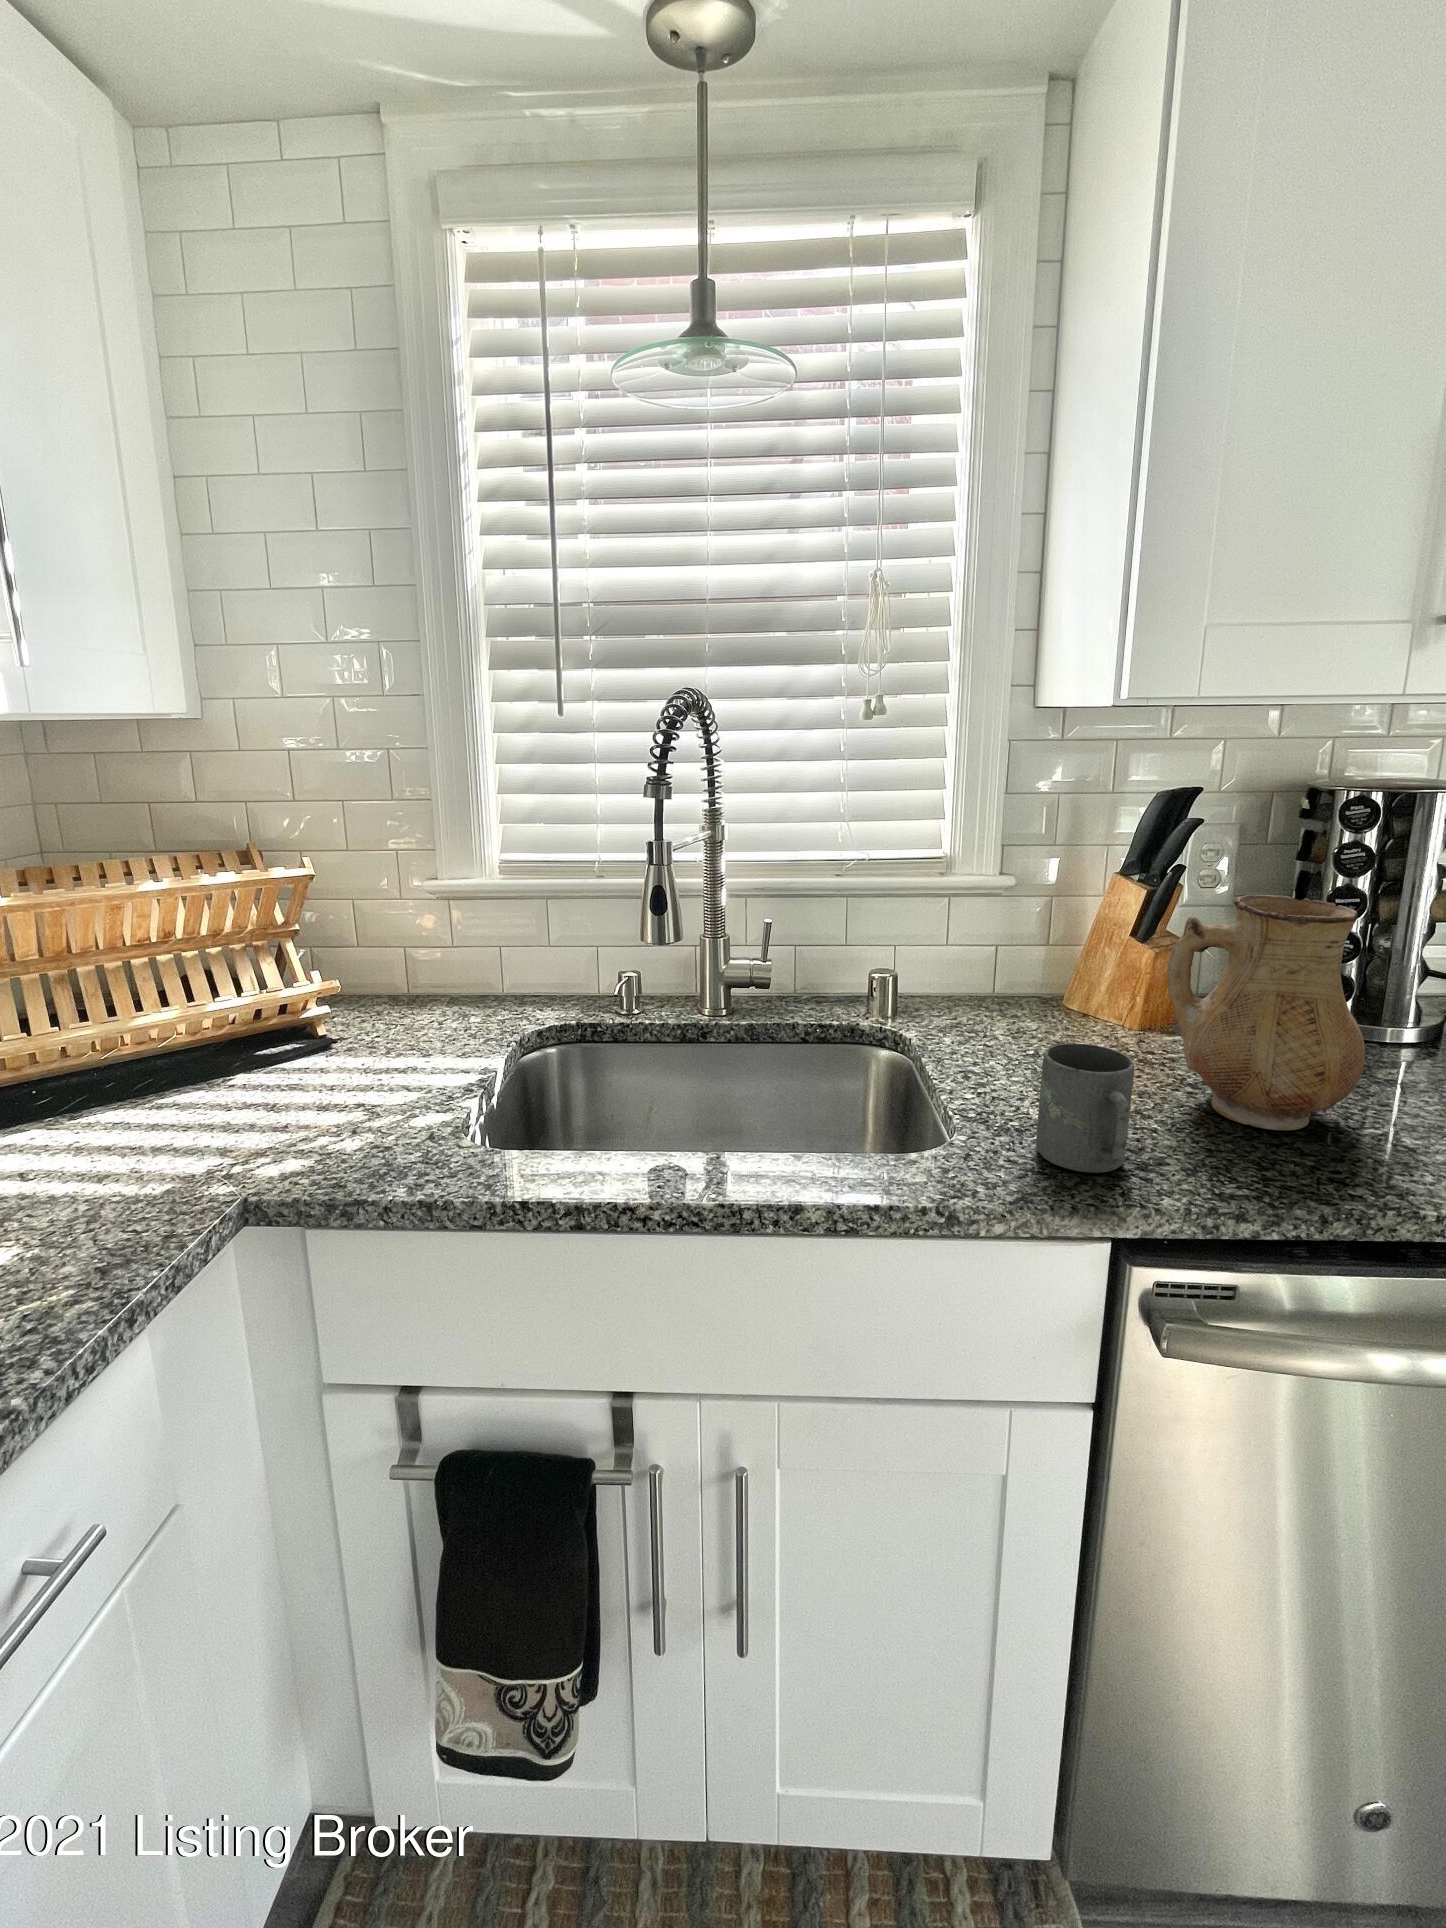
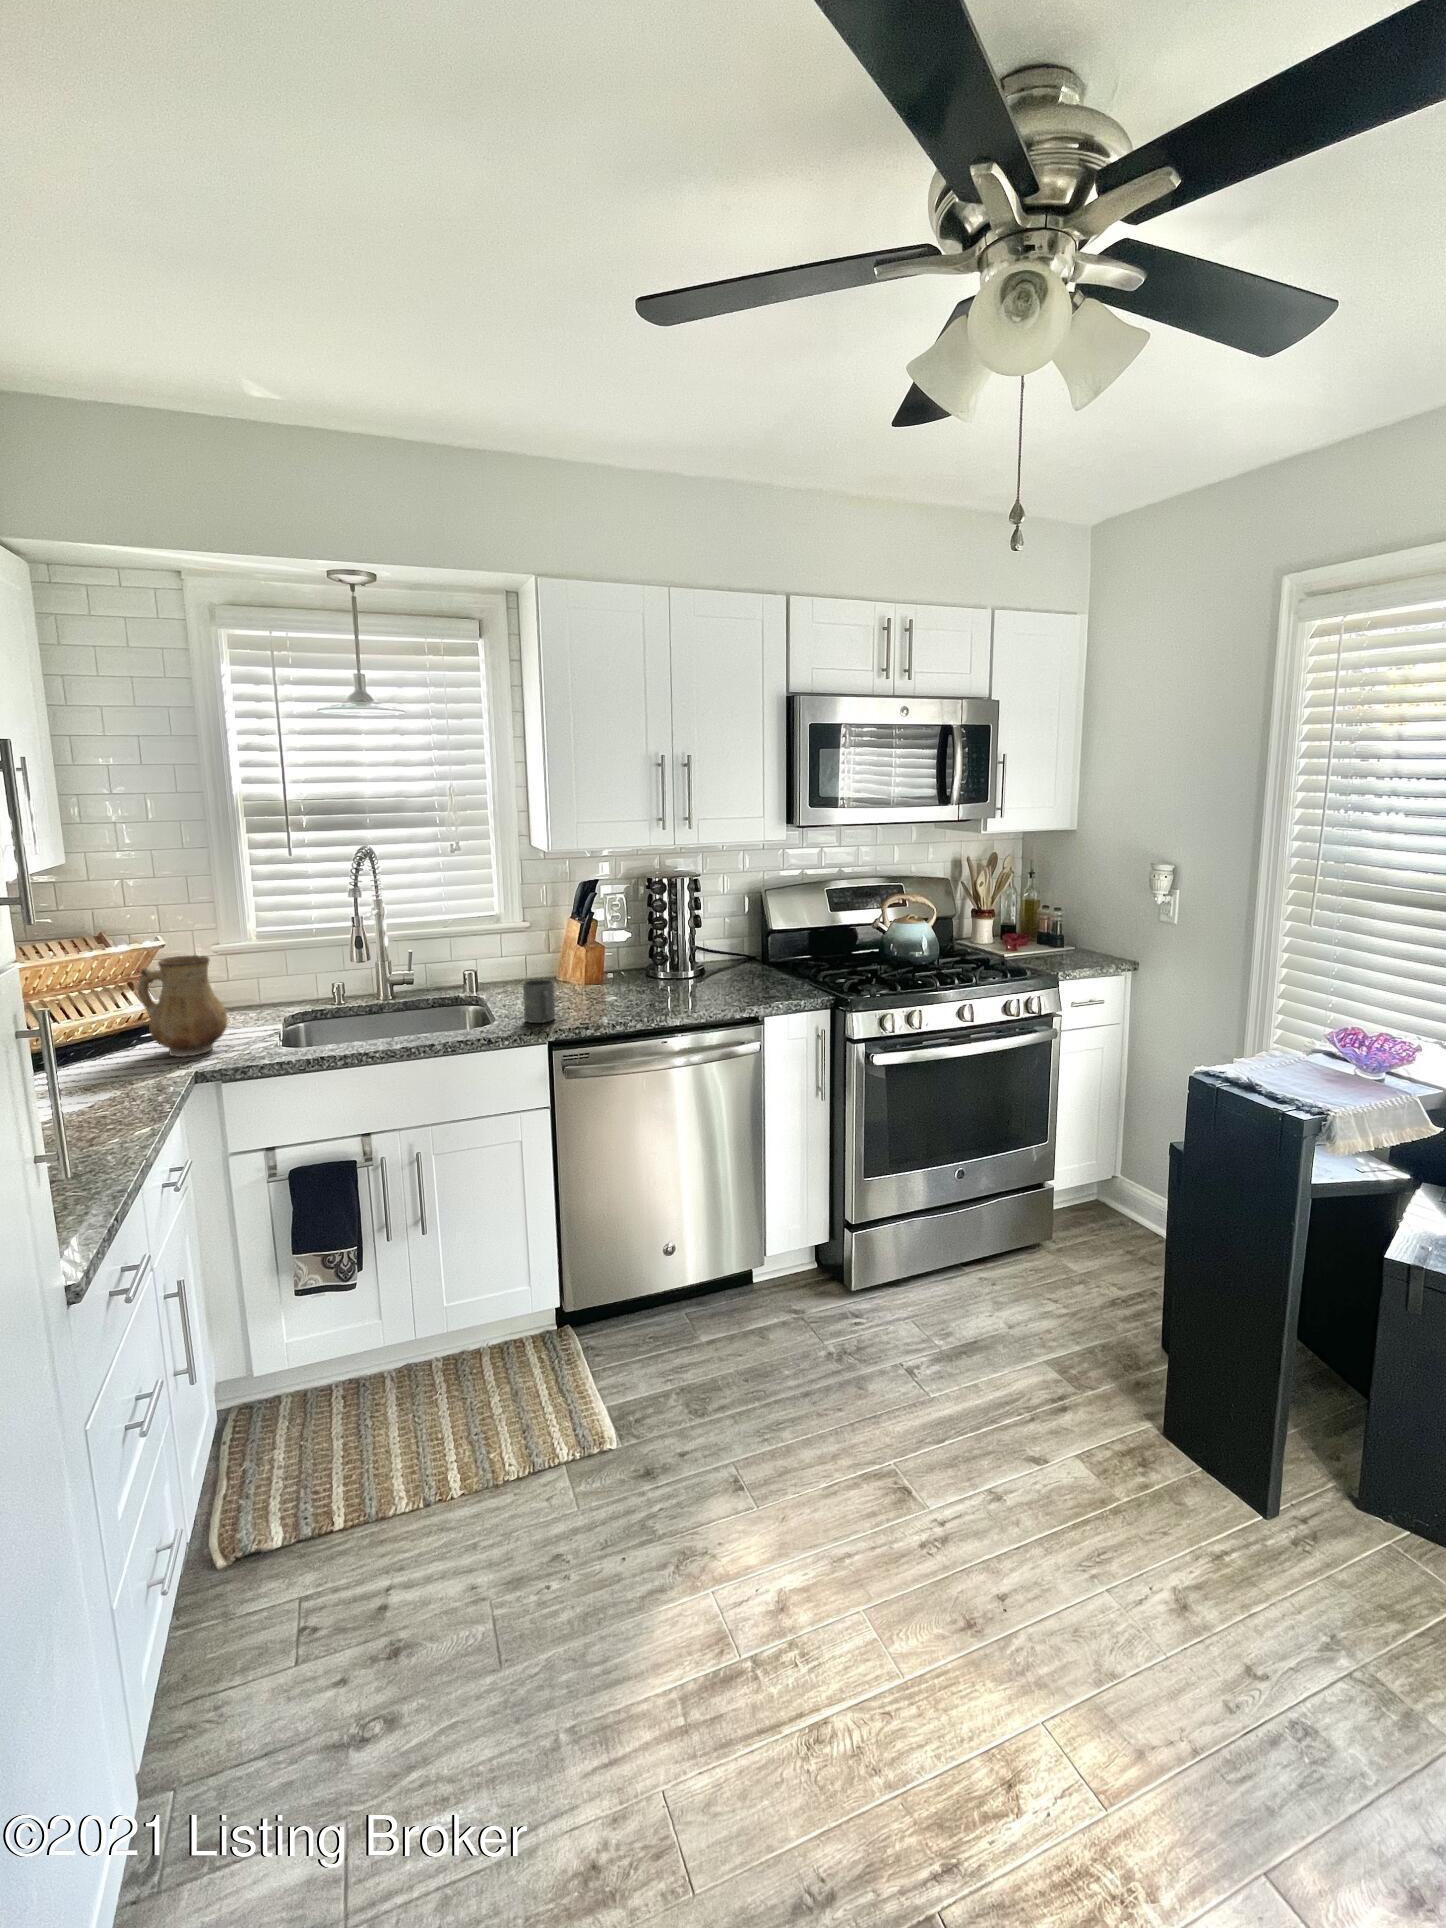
ceramic pitcher: present [1168,895,1365,1130] -> present [137,955,228,1057]

